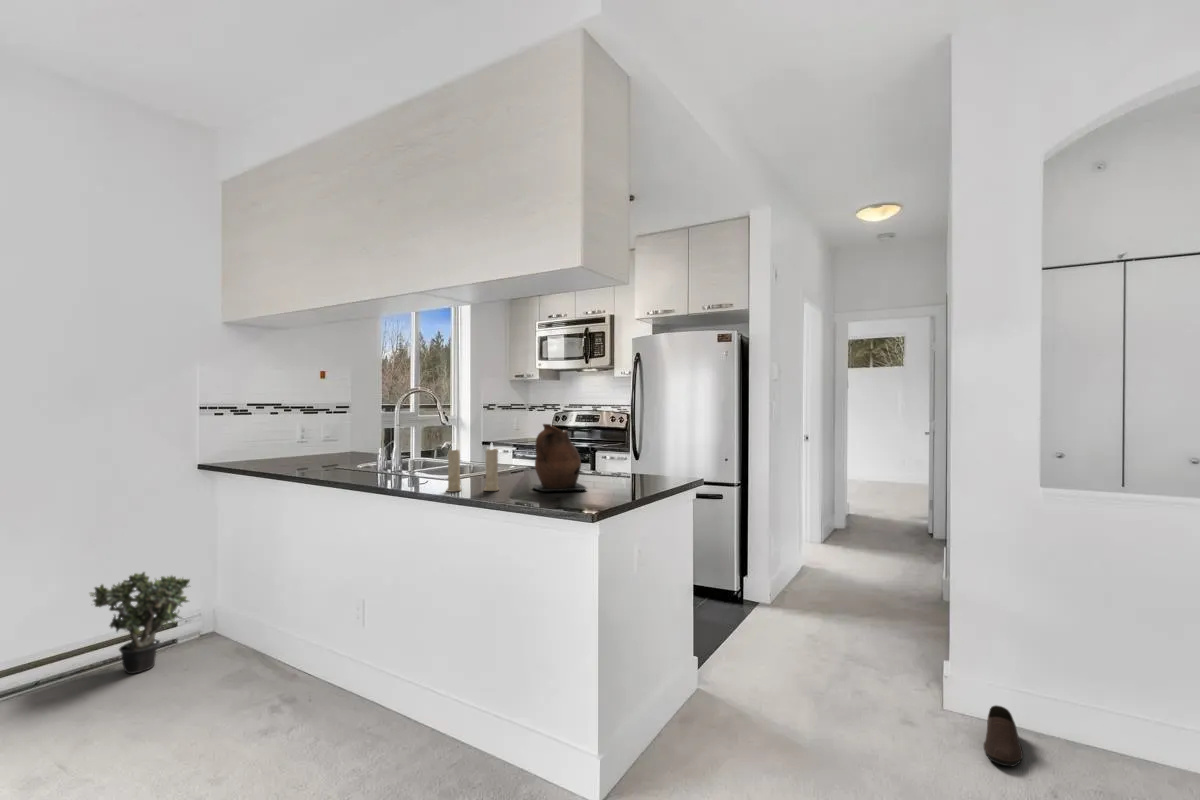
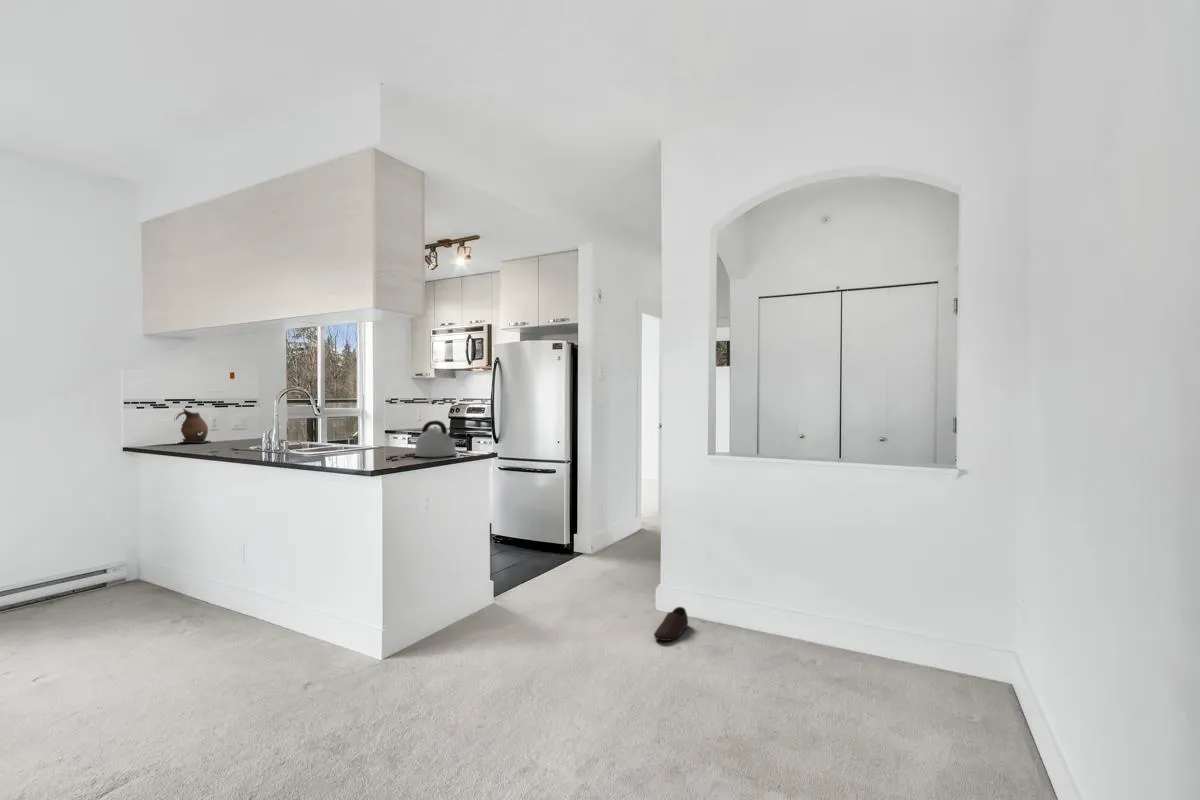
ceramic pitcher: present [534,424,586,491] -> present [176,409,208,443]
kettle: none [606,435,665,486] -> present [415,421,456,457]
candle: present [447,443,499,492] -> none [288,425,328,461]
potted plant: present [90,572,190,674] -> none [31,527,115,604]

